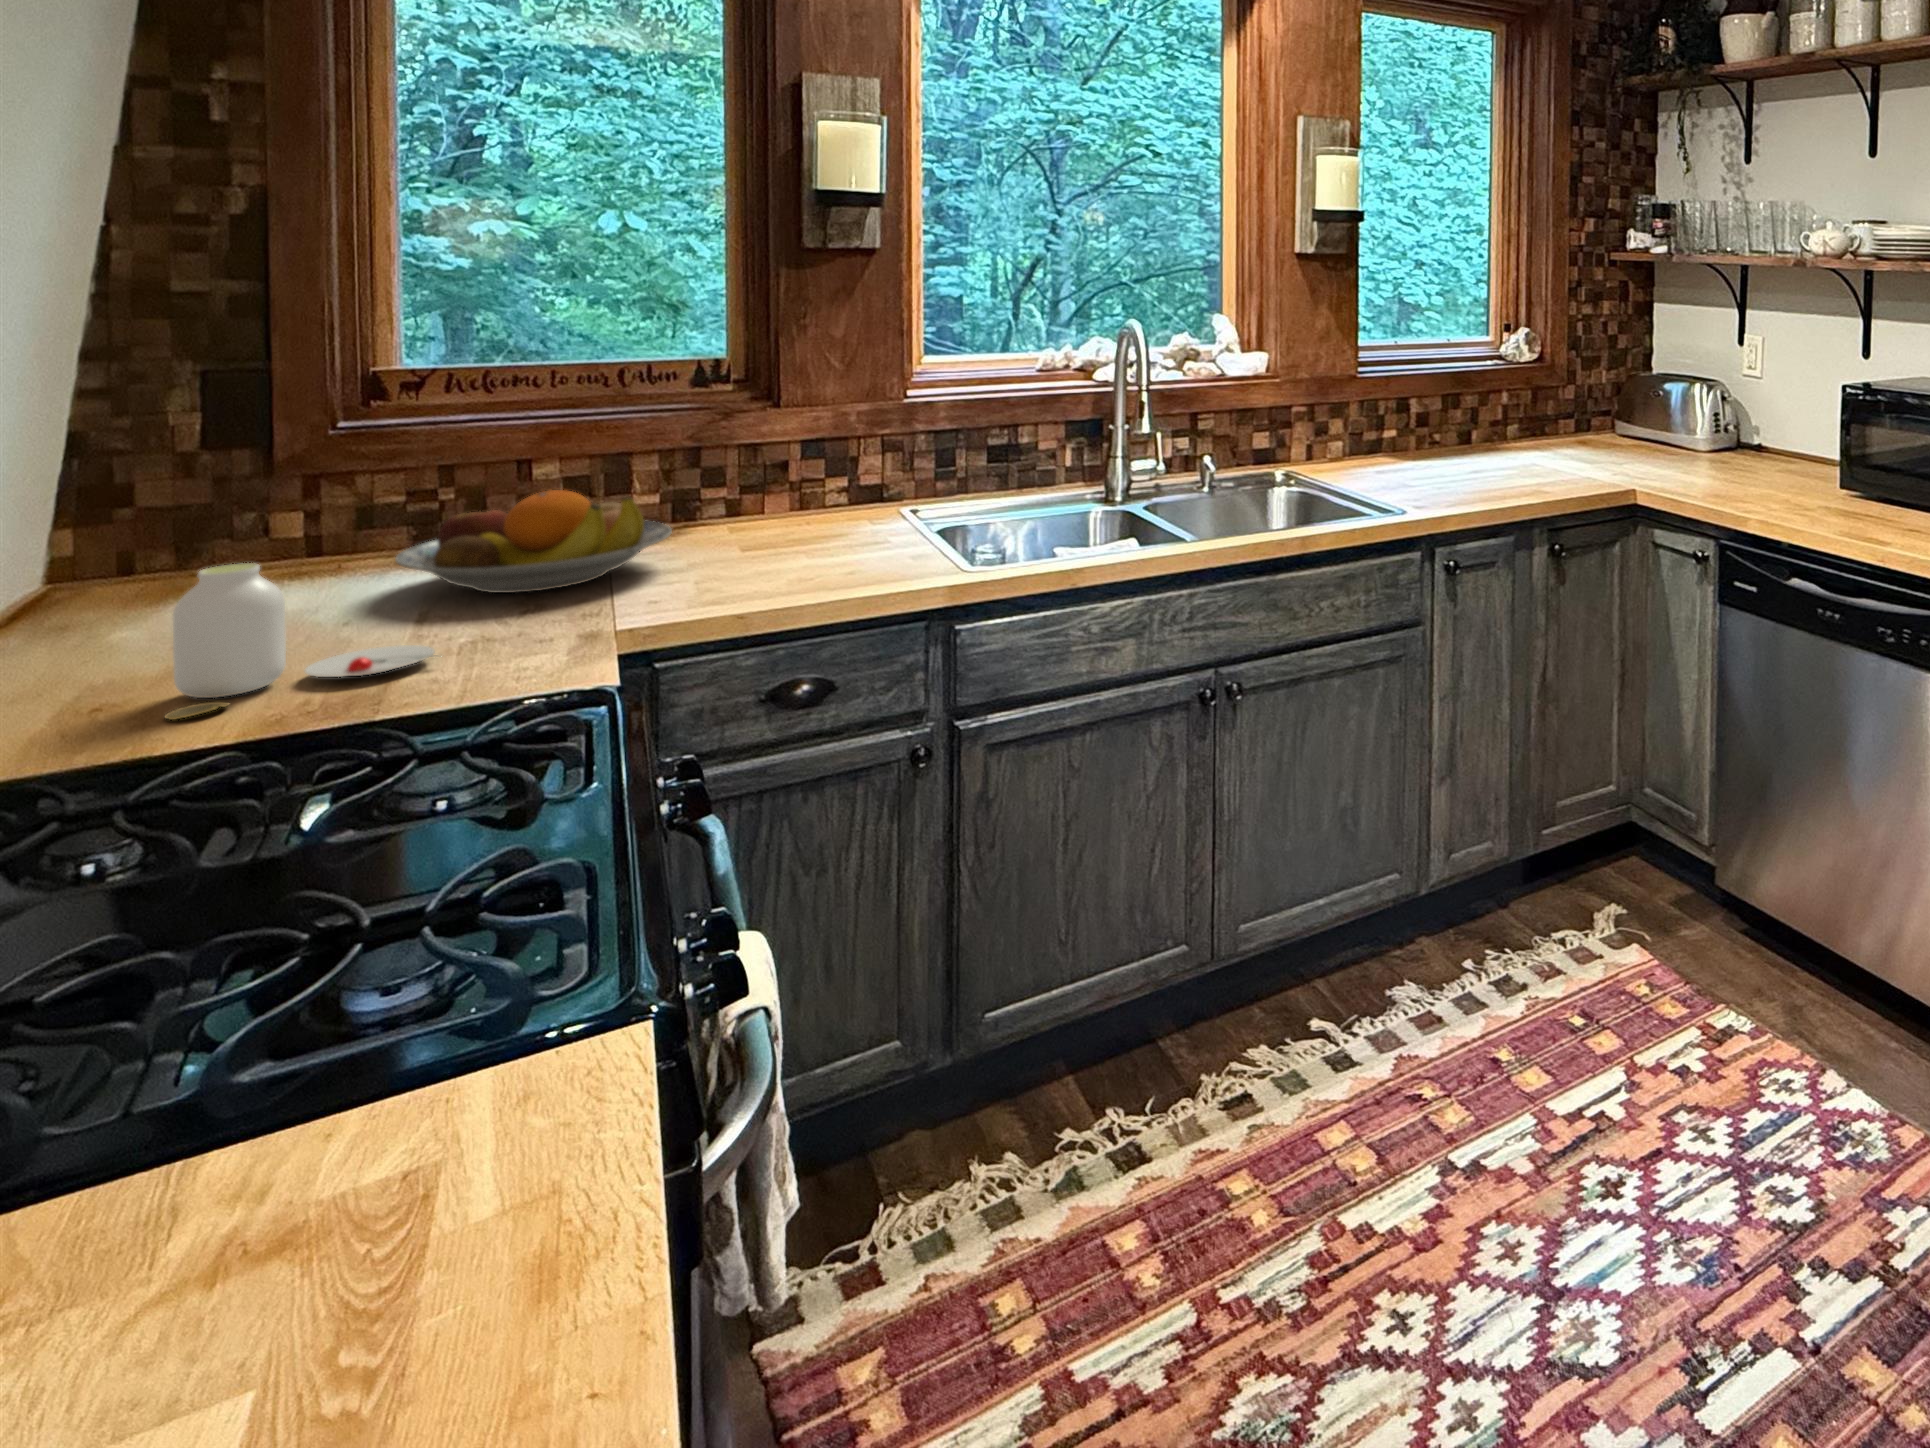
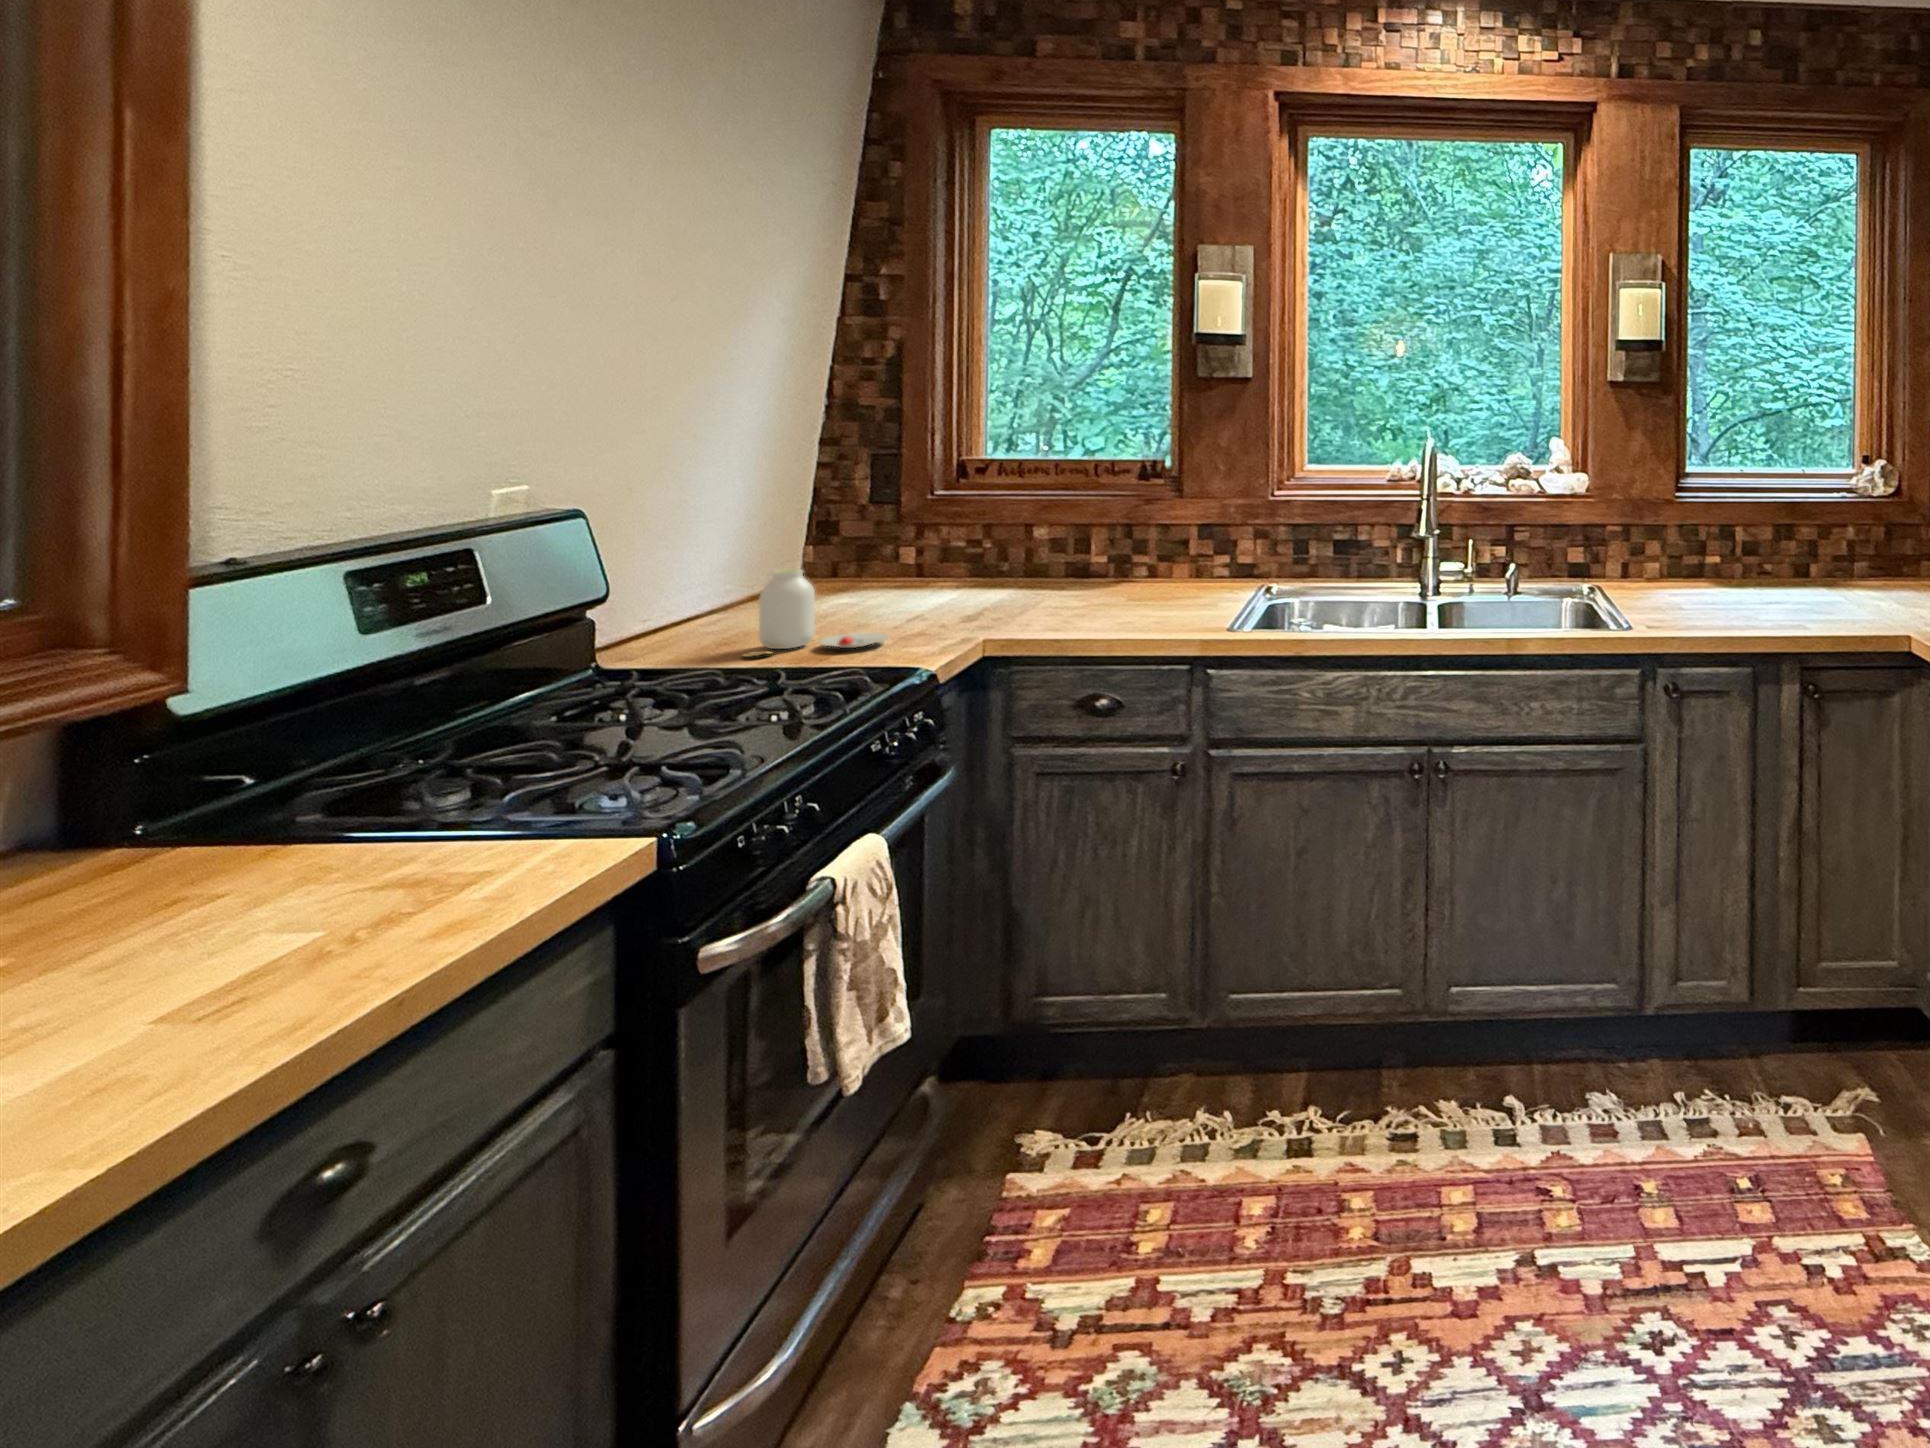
fruit bowl: present [395,490,672,593] -> none [922,544,1085,612]

